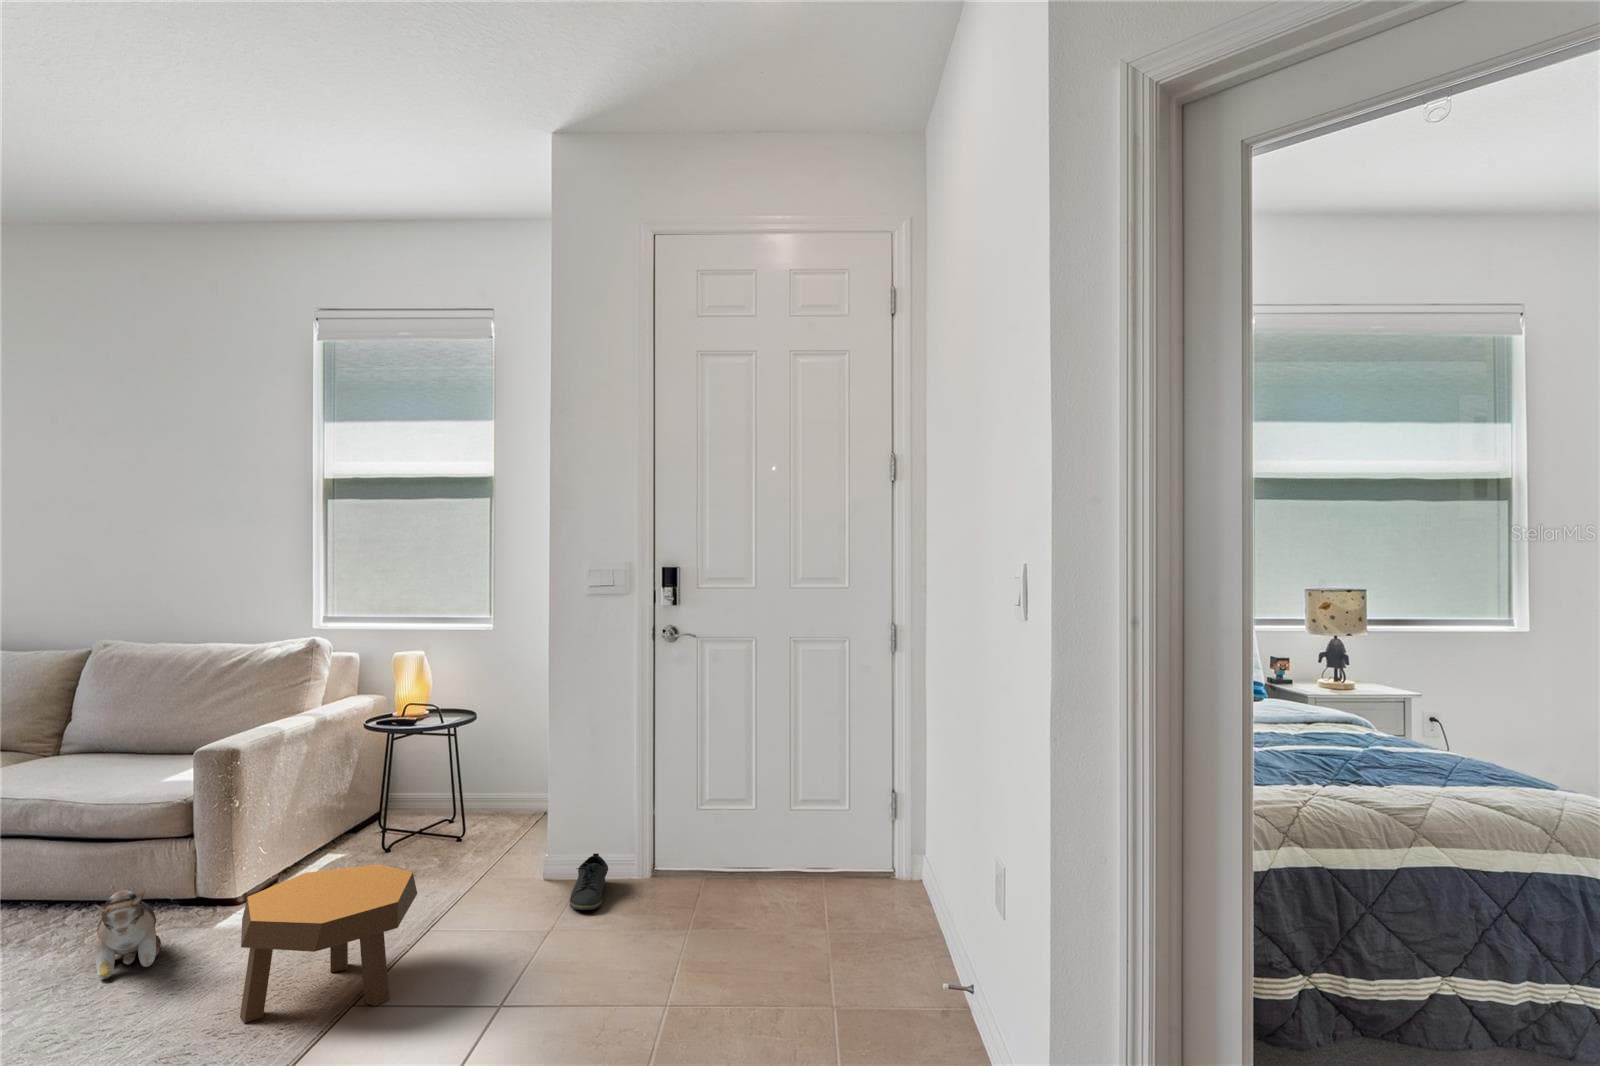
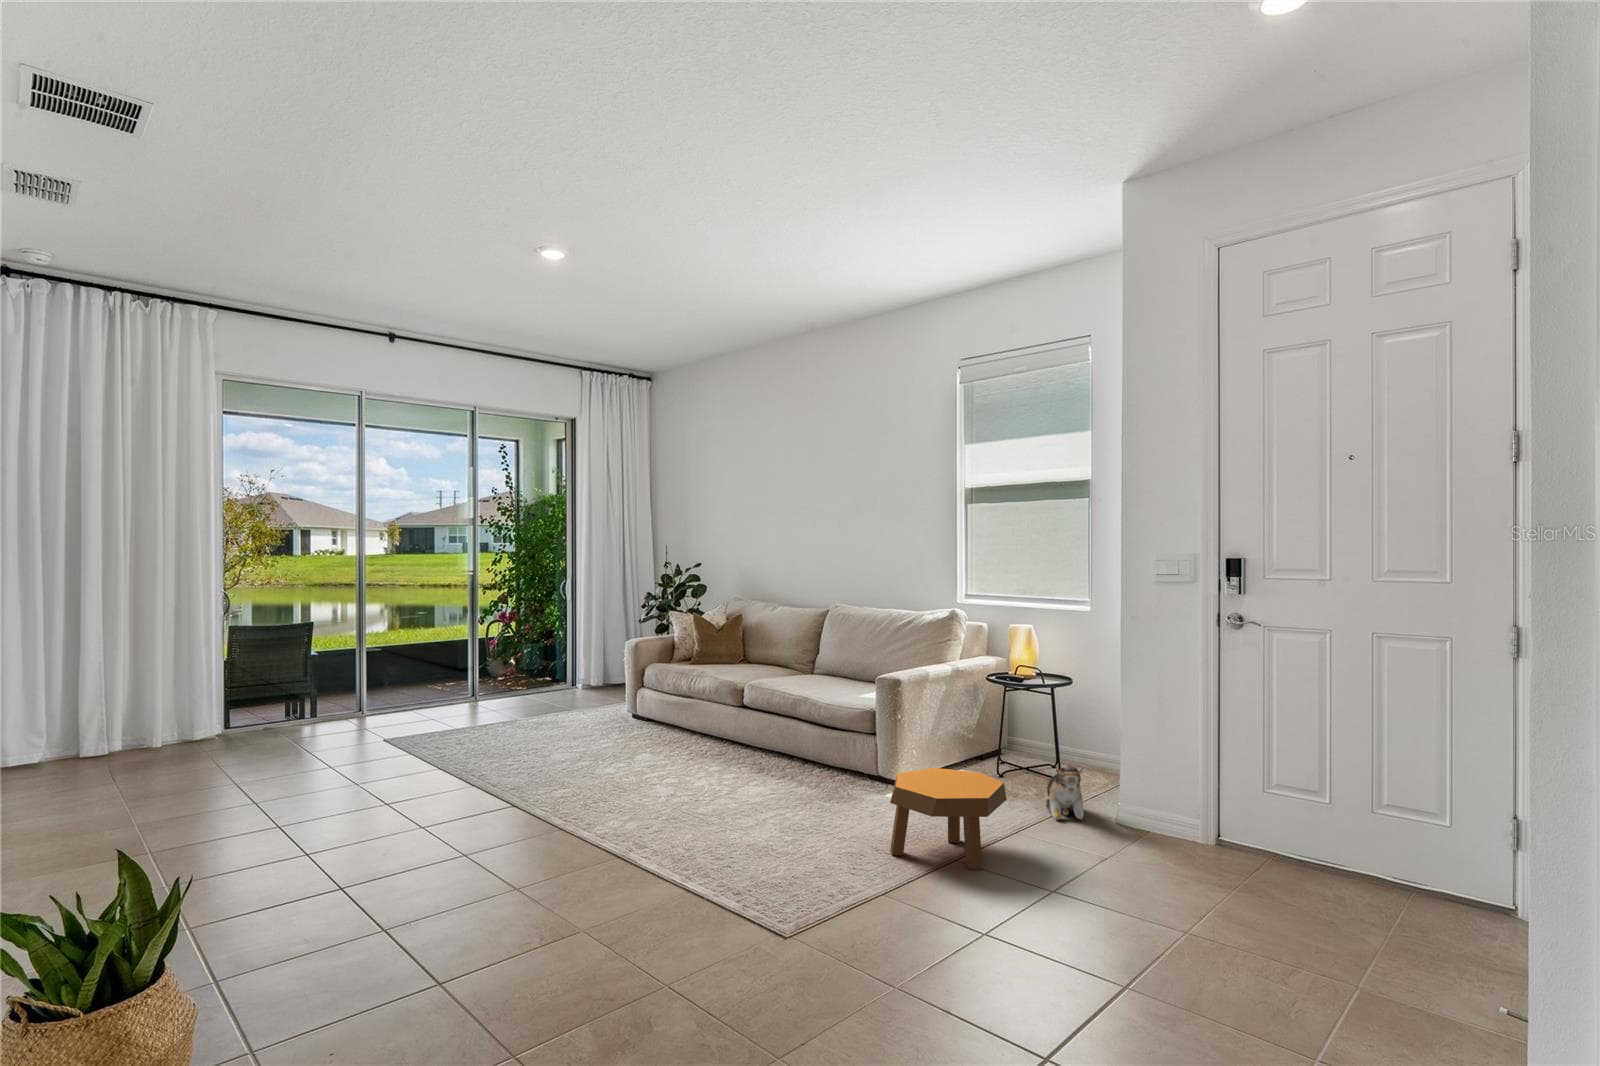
shoe: present [570,853,608,910] -> none [1135,810,1174,854]
plush toy: present [94,890,161,979] -> present [1046,764,1084,820]

